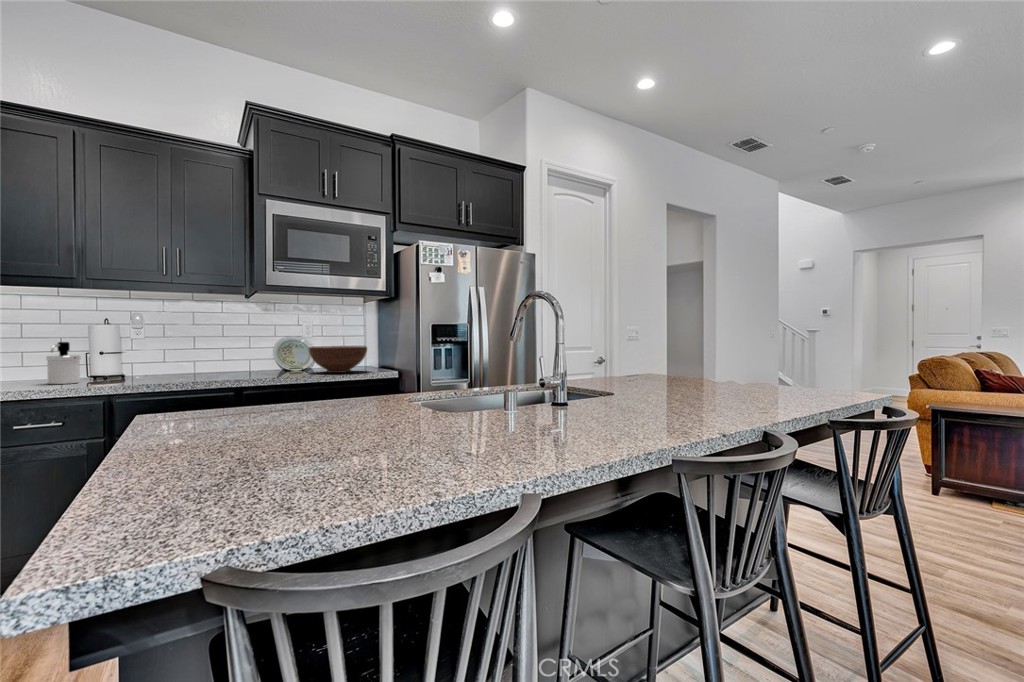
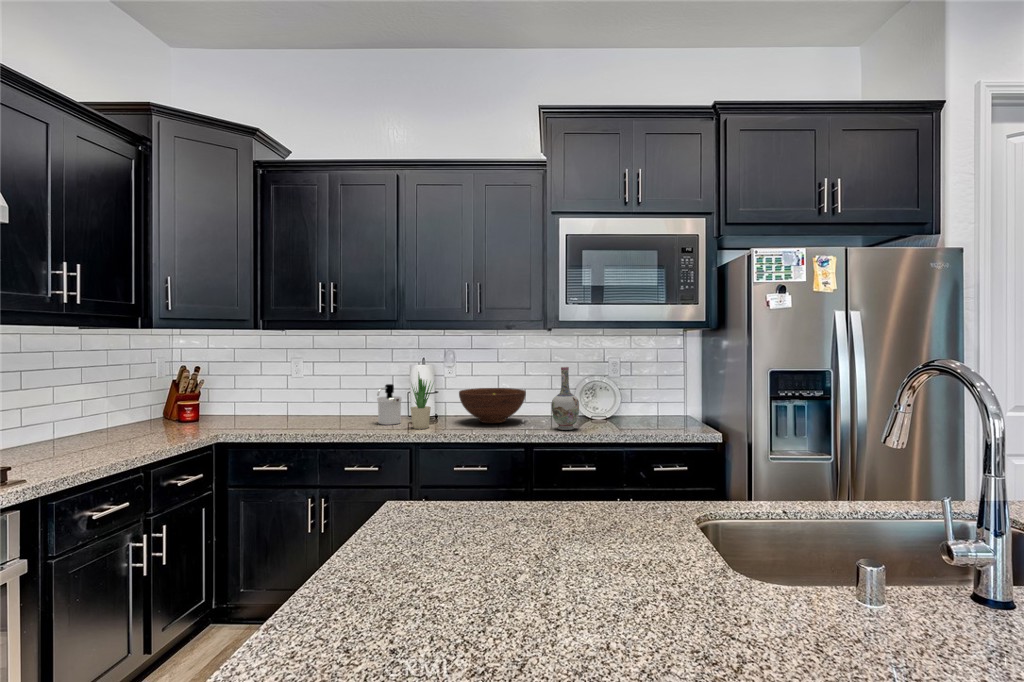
vase: none [260,324,286,377] -> present [552,367,579,430]
potted plant: none [99,326,130,384] -> present [411,372,433,429]
fruit bowl: present [309,346,367,373] -> present [459,388,526,423]

